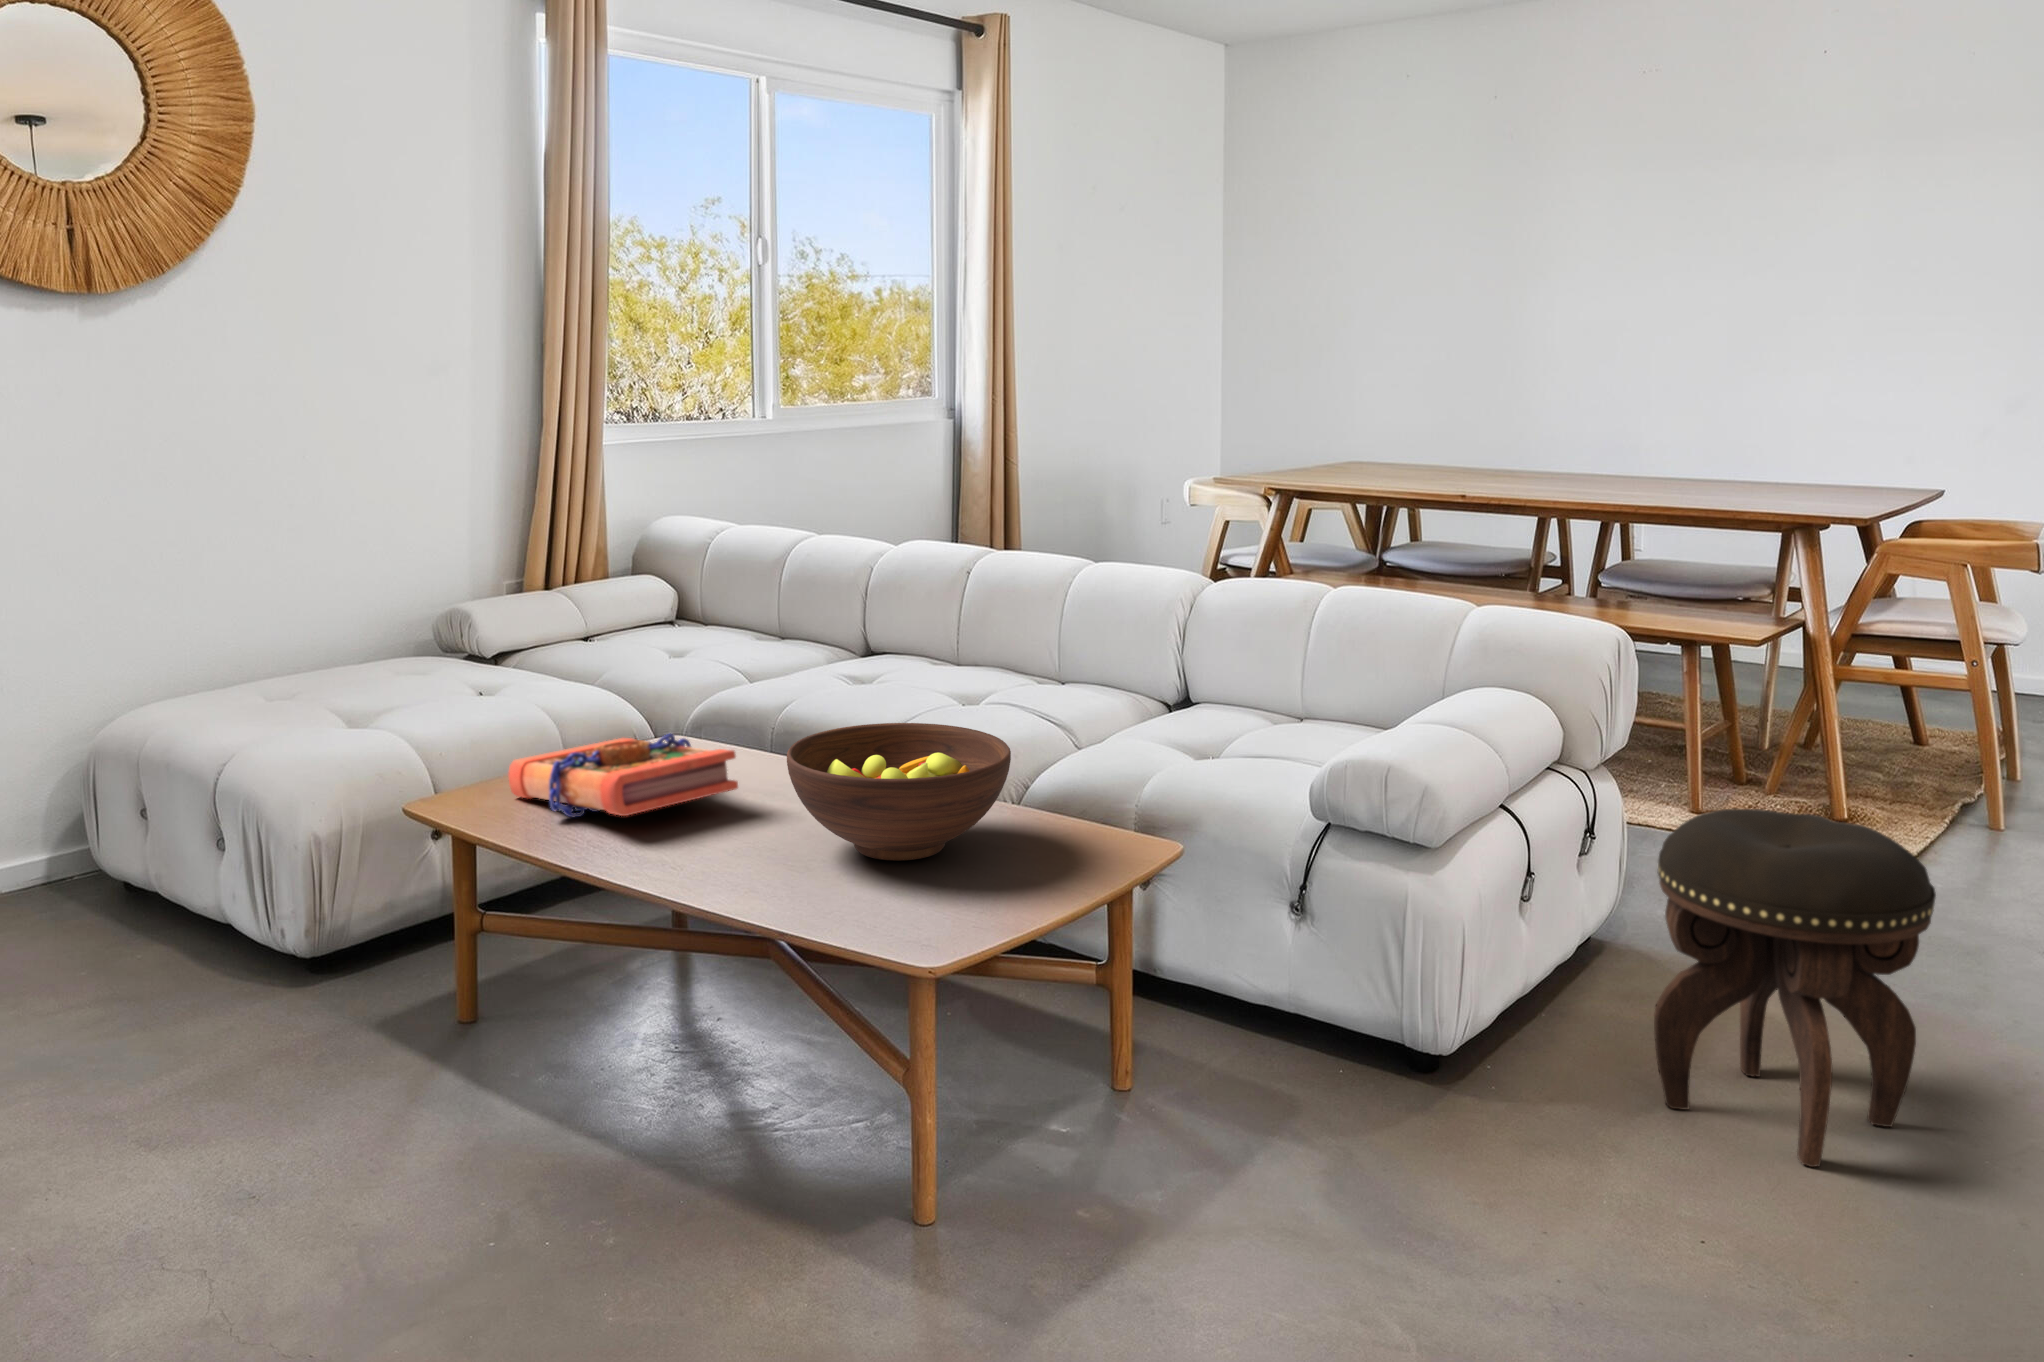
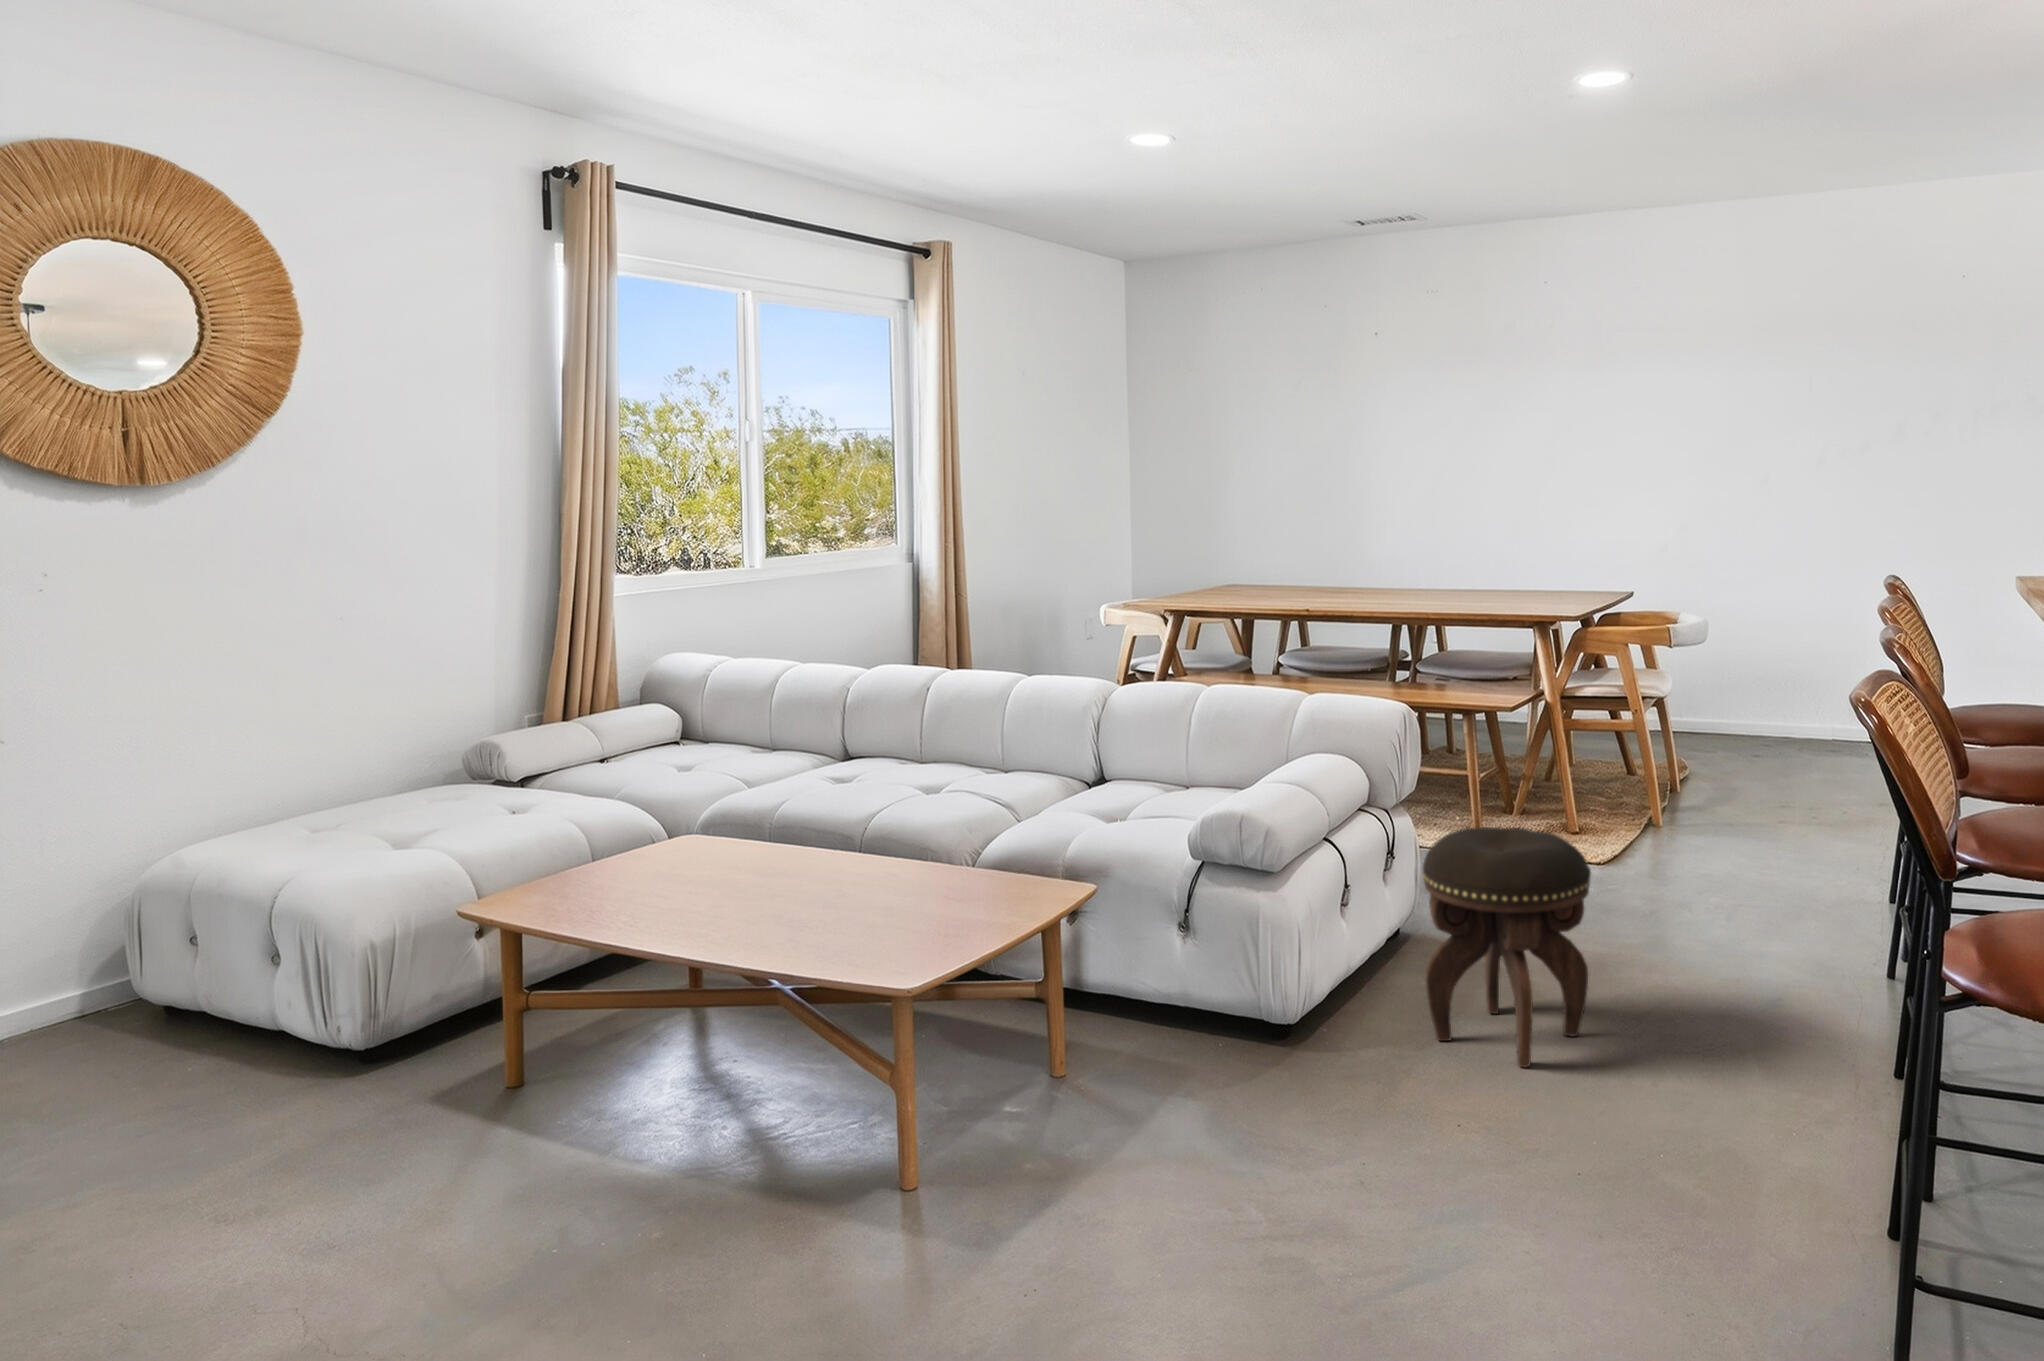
fruit bowl: present [787,723,1011,861] -> none [791,809,966,915]
book: present [508,733,738,817] -> none [552,833,751,906]

